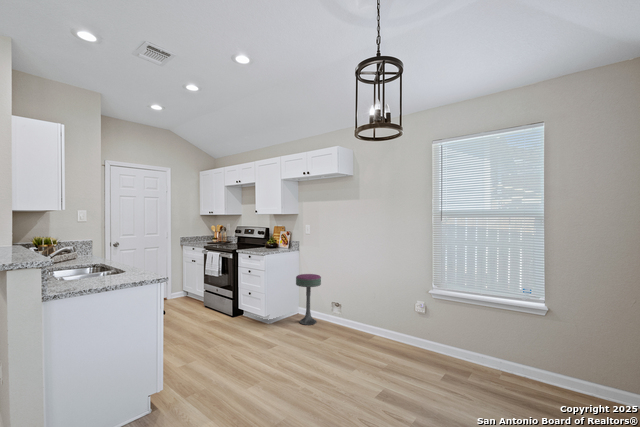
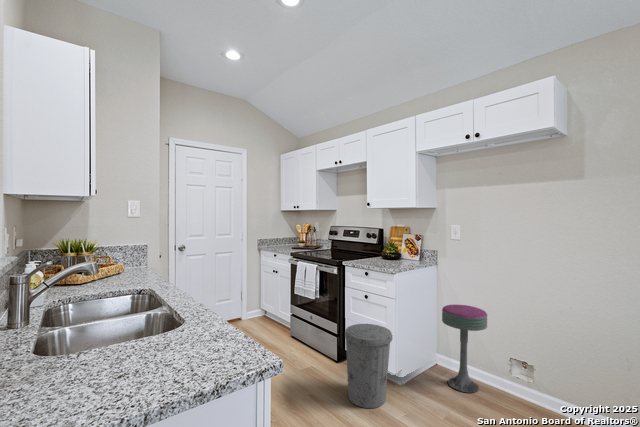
trash can: none [231,287,261,335] -> present [345,324,392,408]

